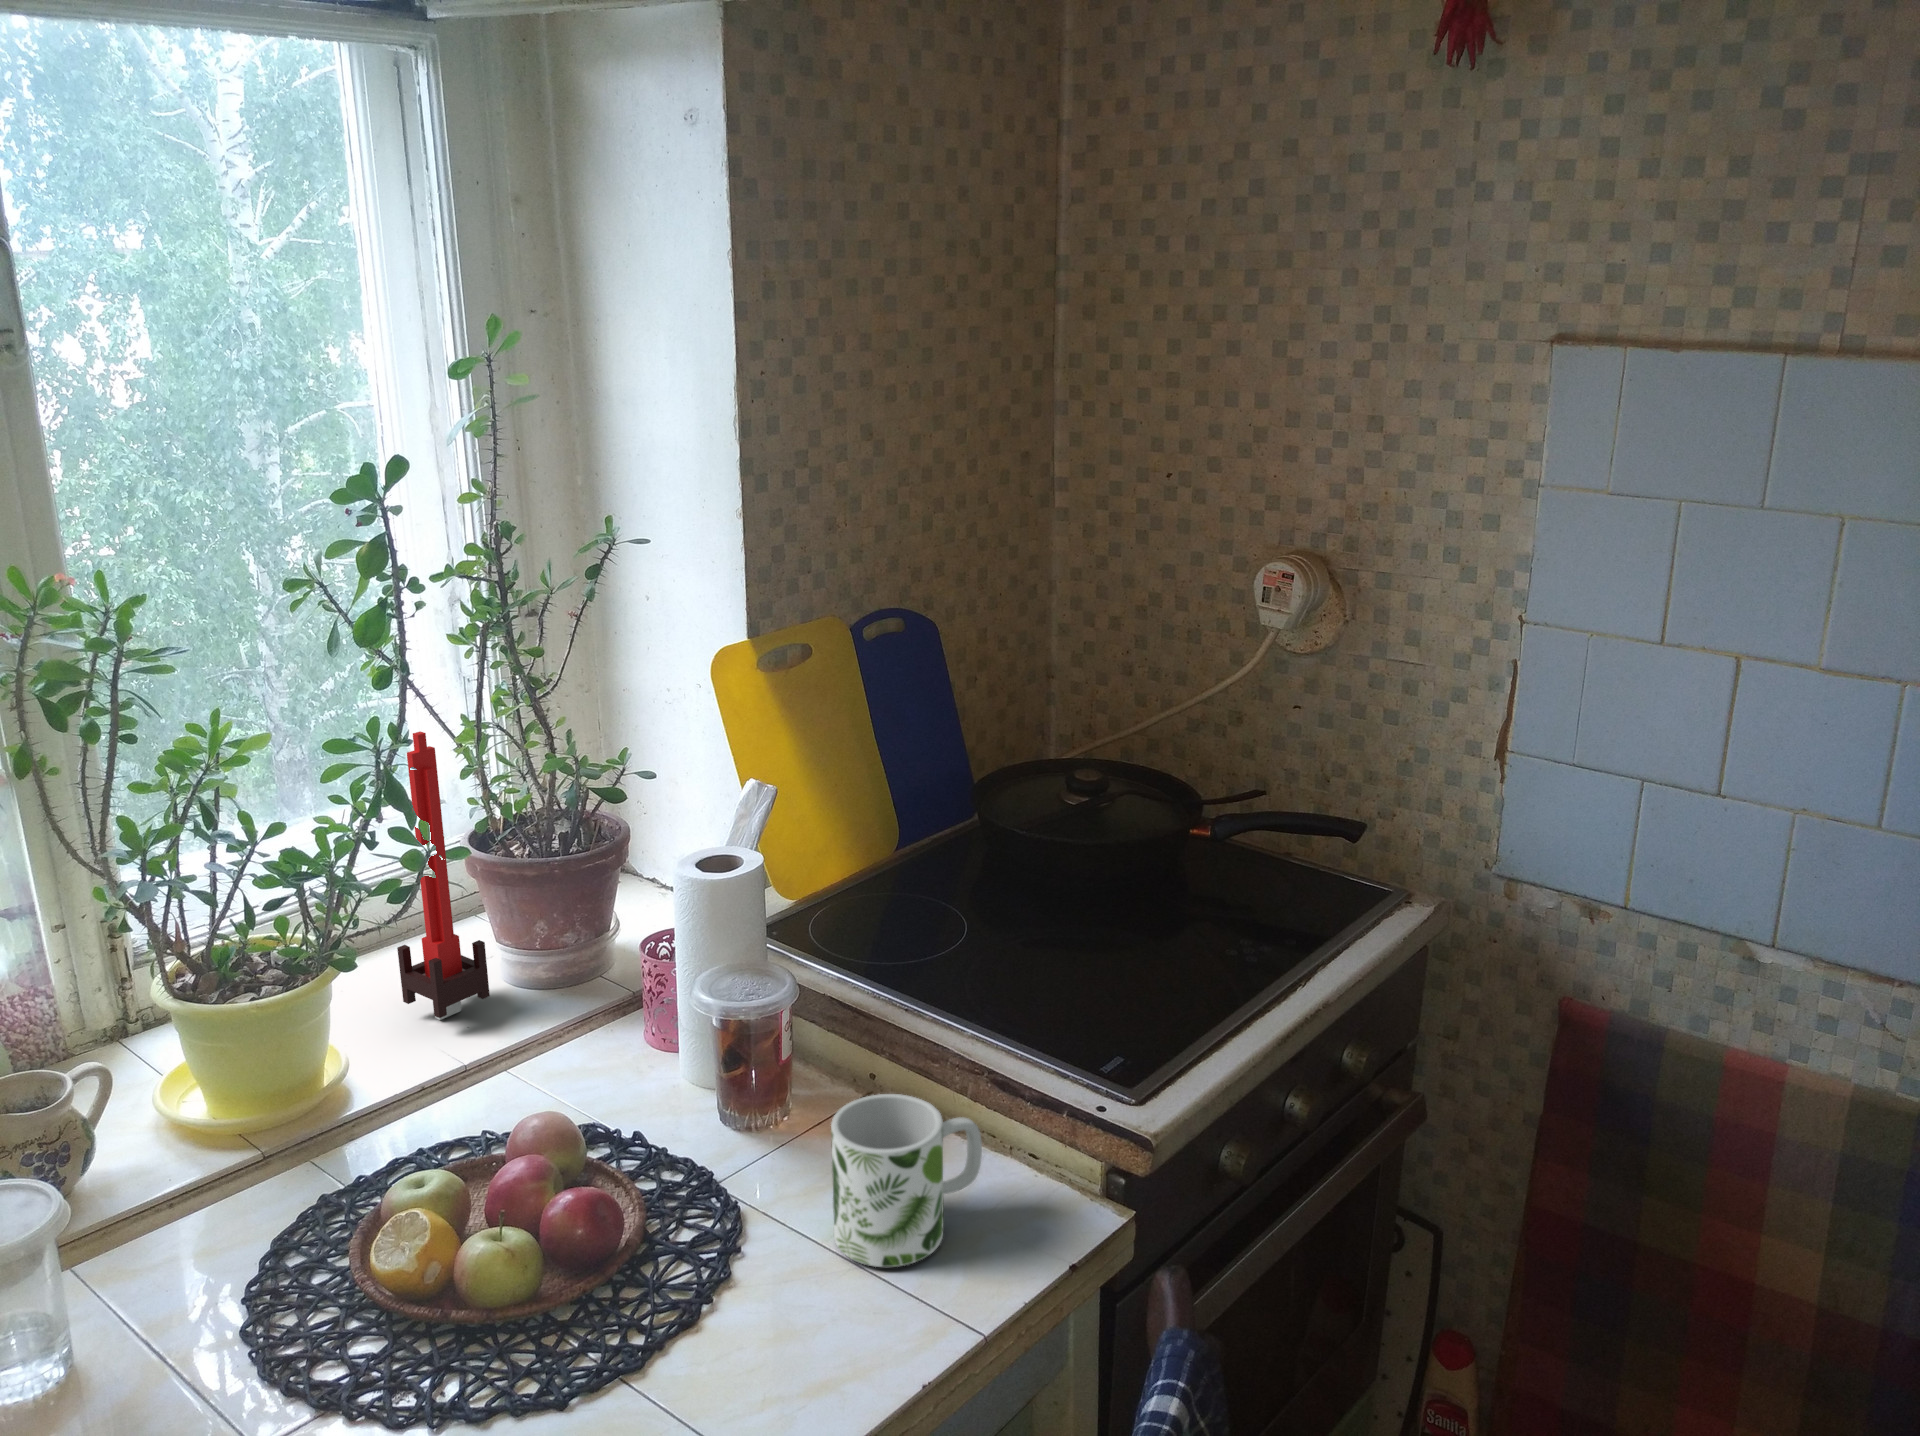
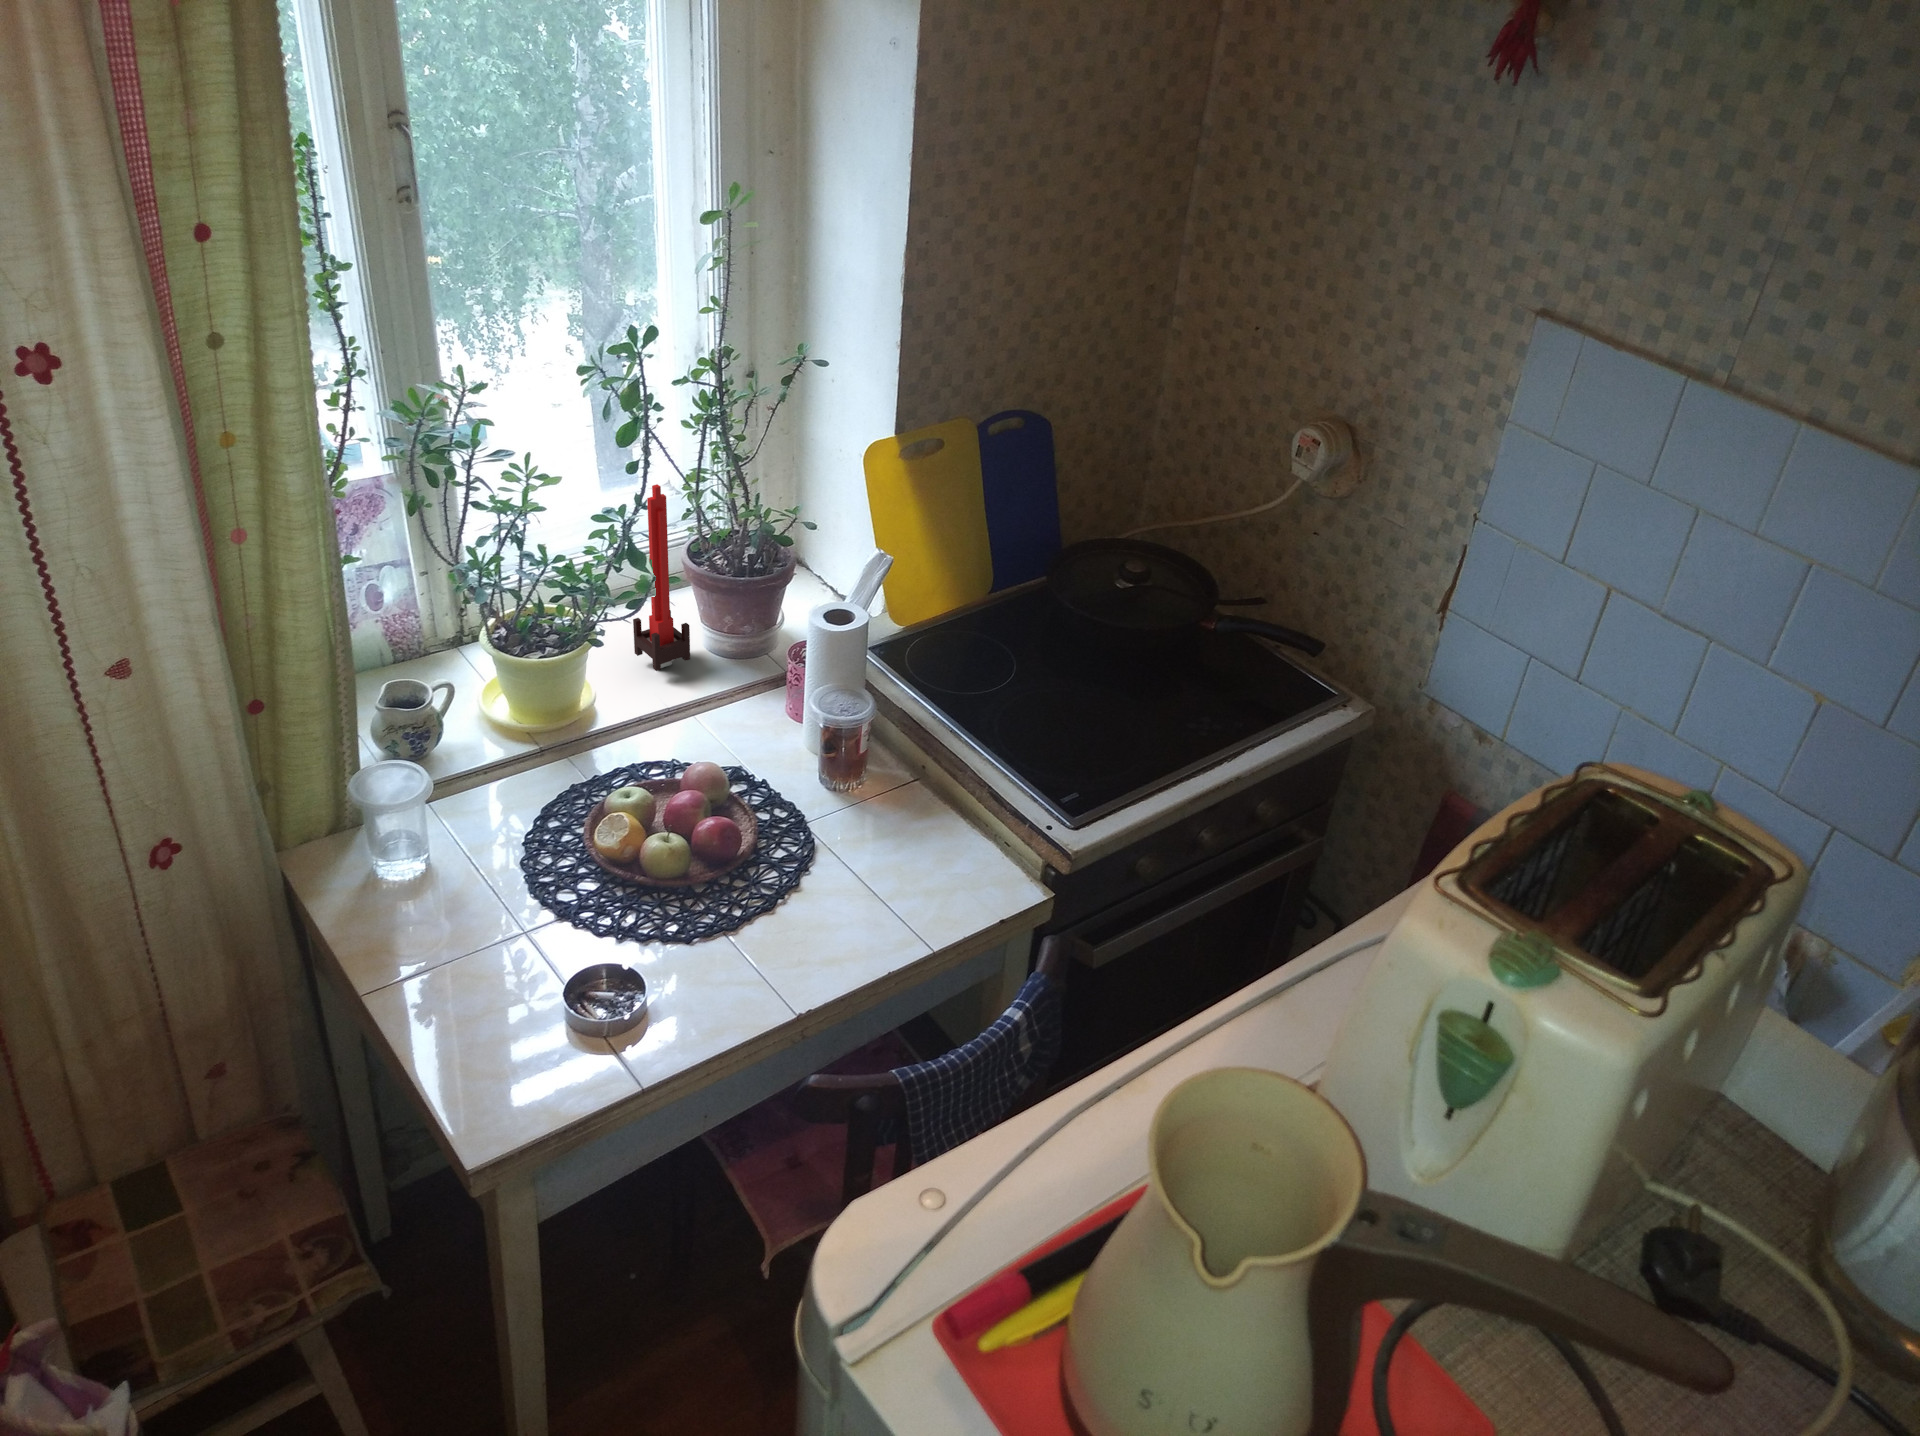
mug: present [831,1094,982,1267] -> none [867,795,967,900]

